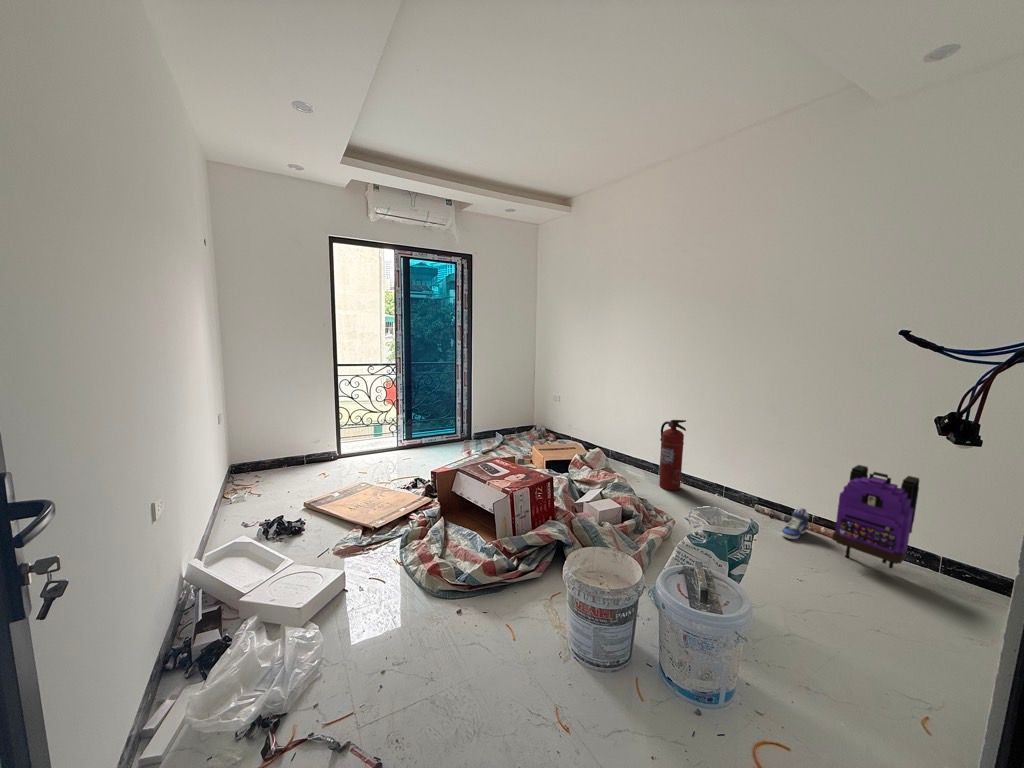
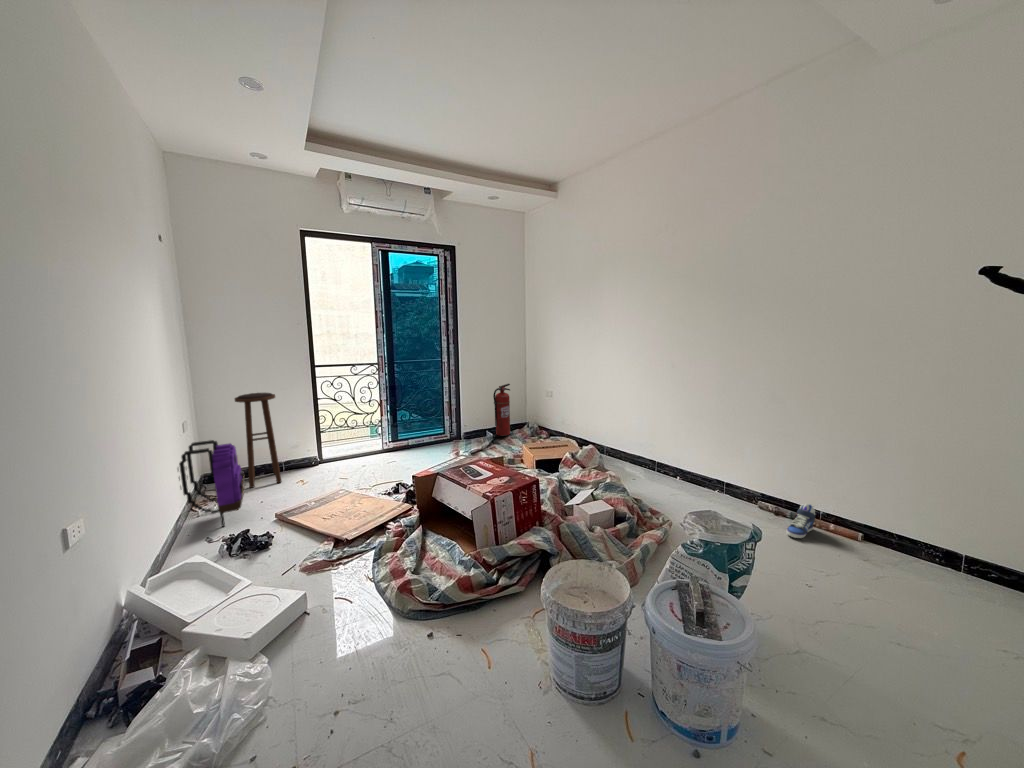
stool: none [263,389,304,479] -> present [235,393,282,488]
fire extinguisher: present [659,420,686,490] -> present [493,384,510,436]
backpack: present [832,465,919,568] -> present [179,440,245,527]

